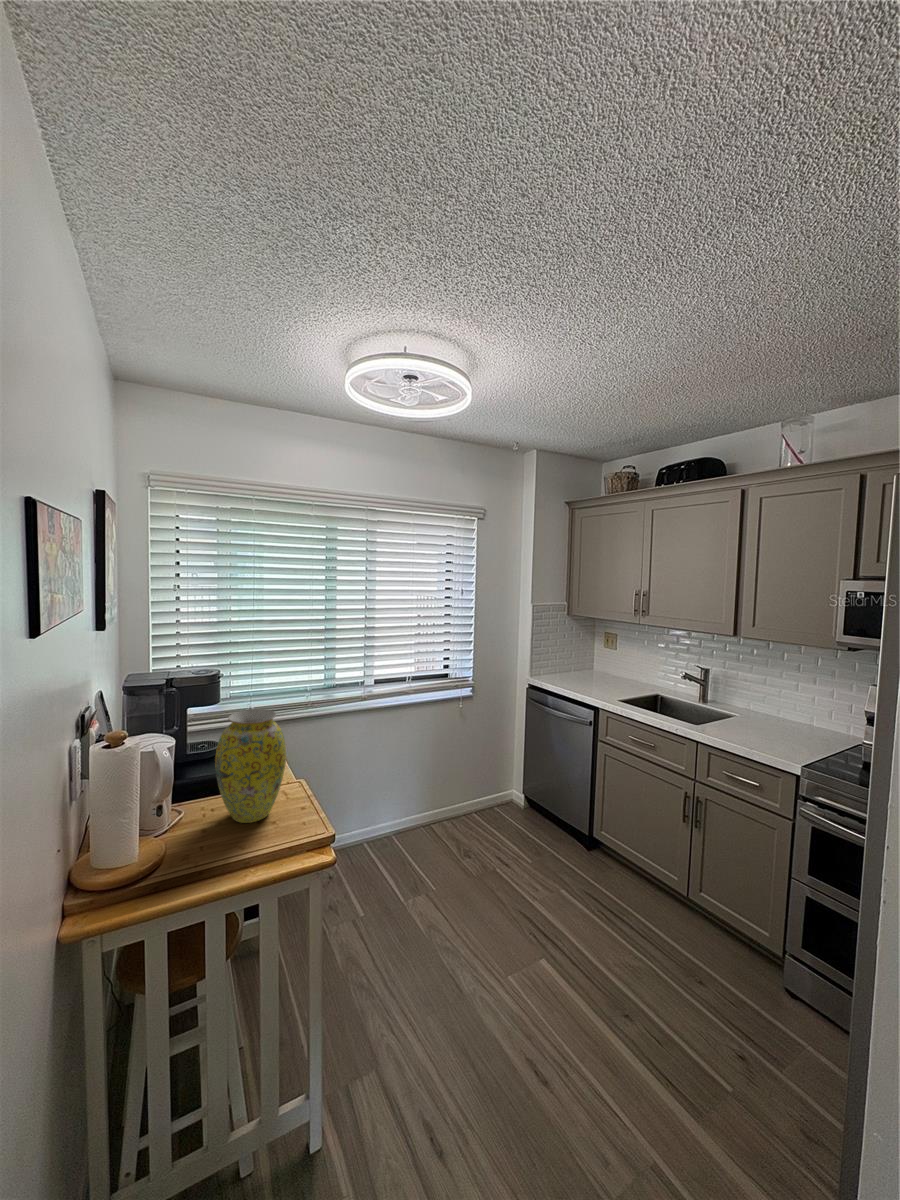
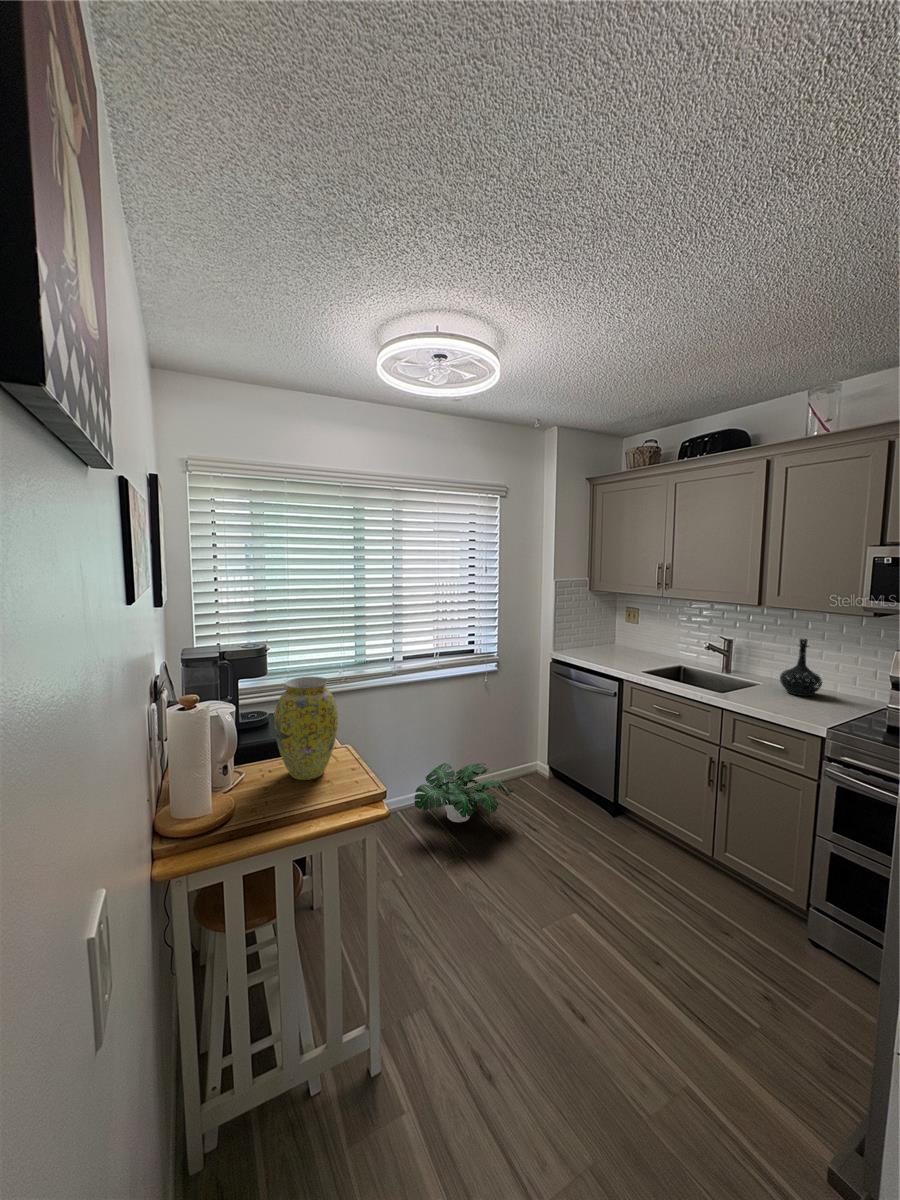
bottle: none [758,671,800,731] -> present [780,639,822,696]
potted plant: none [379,794,485,859] -> present [414,763,514,822]

